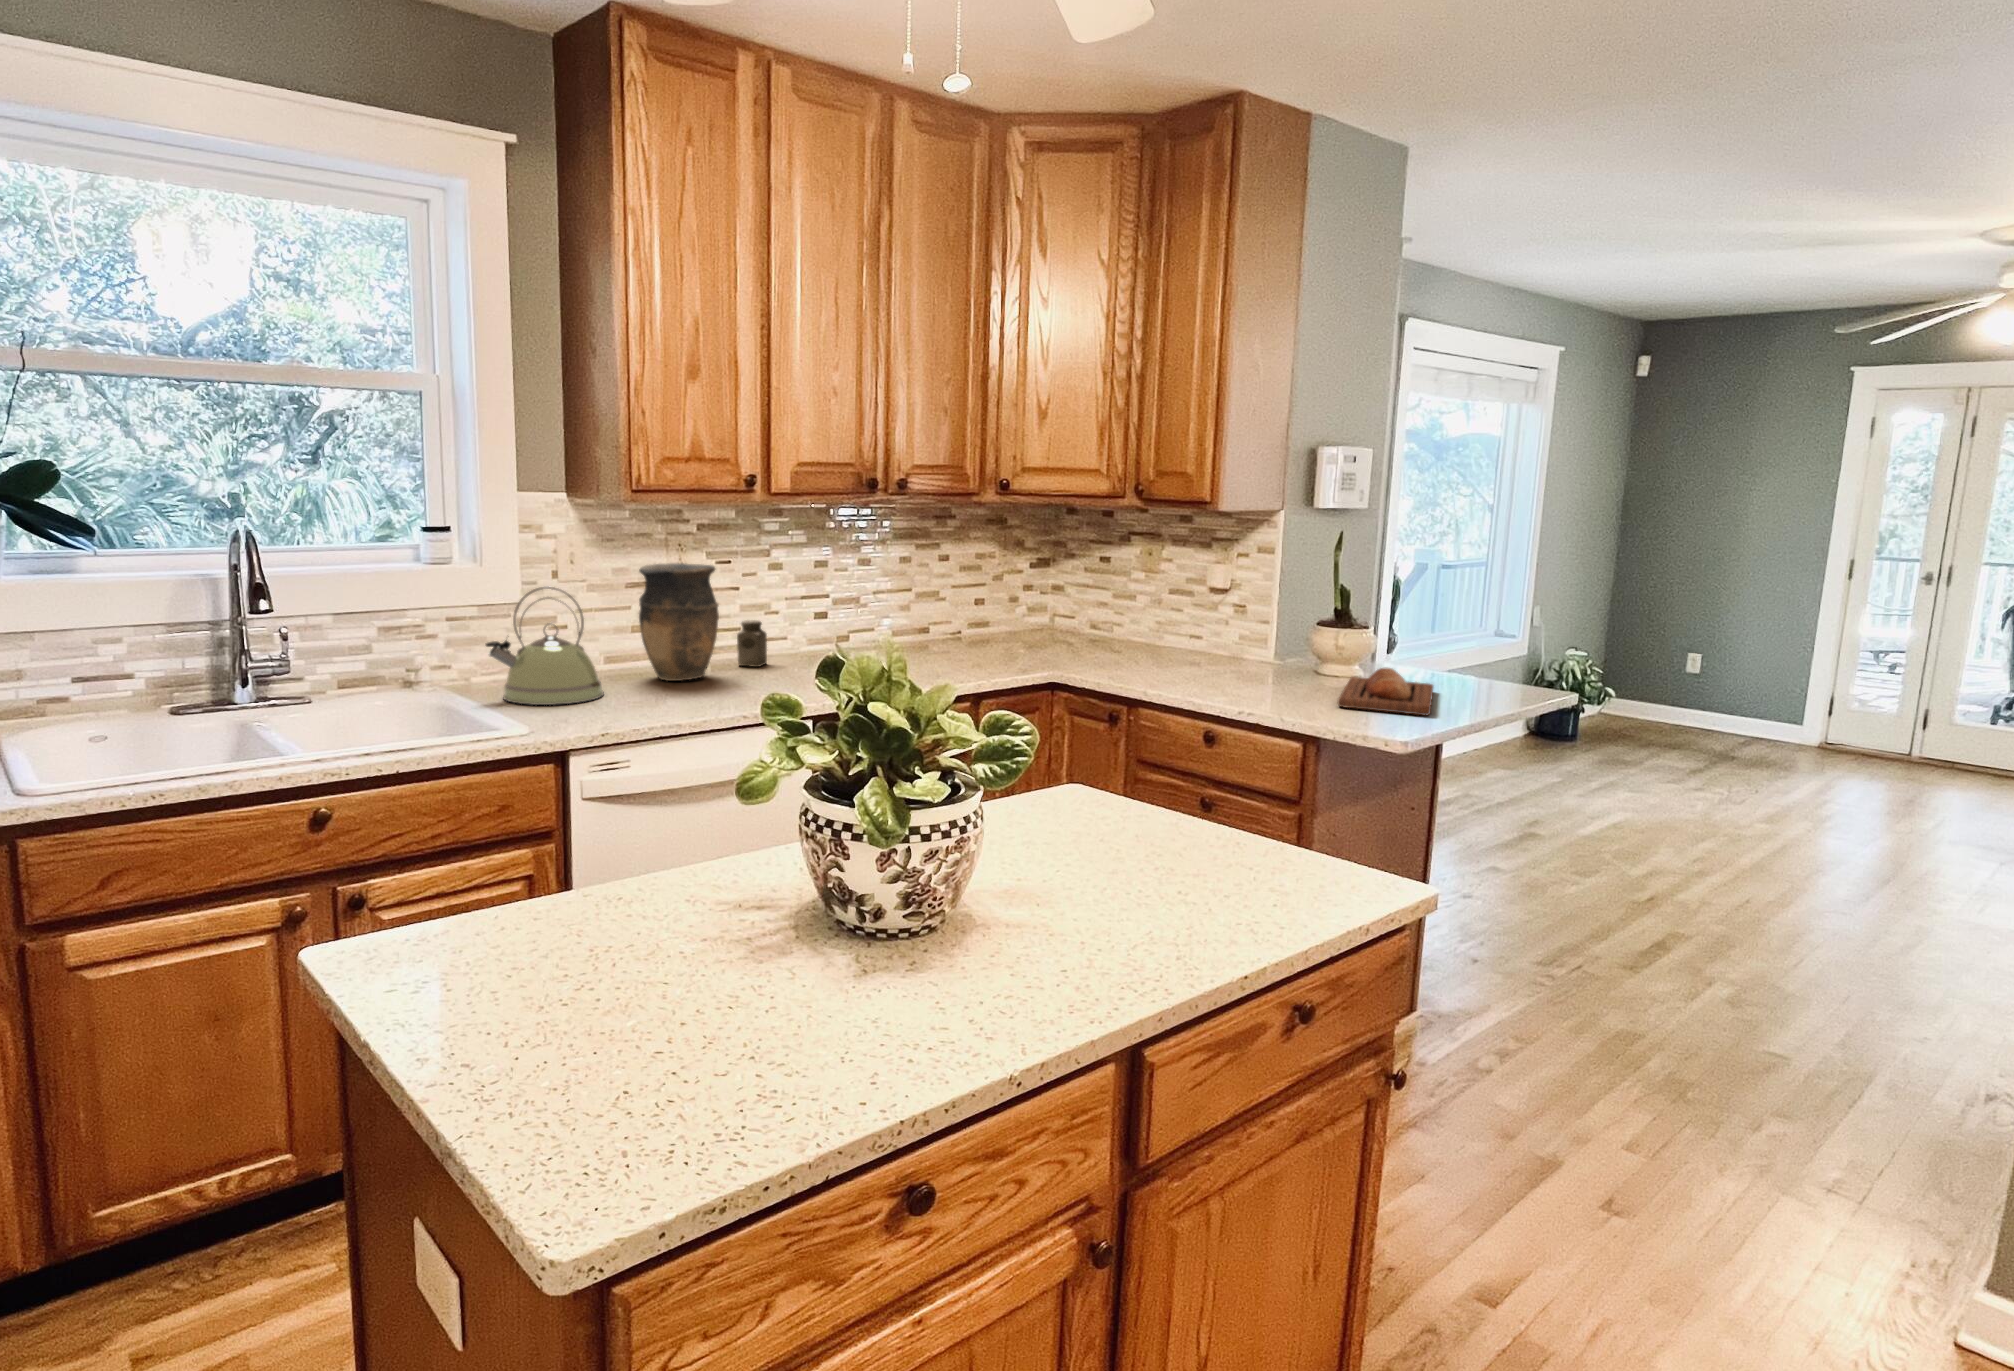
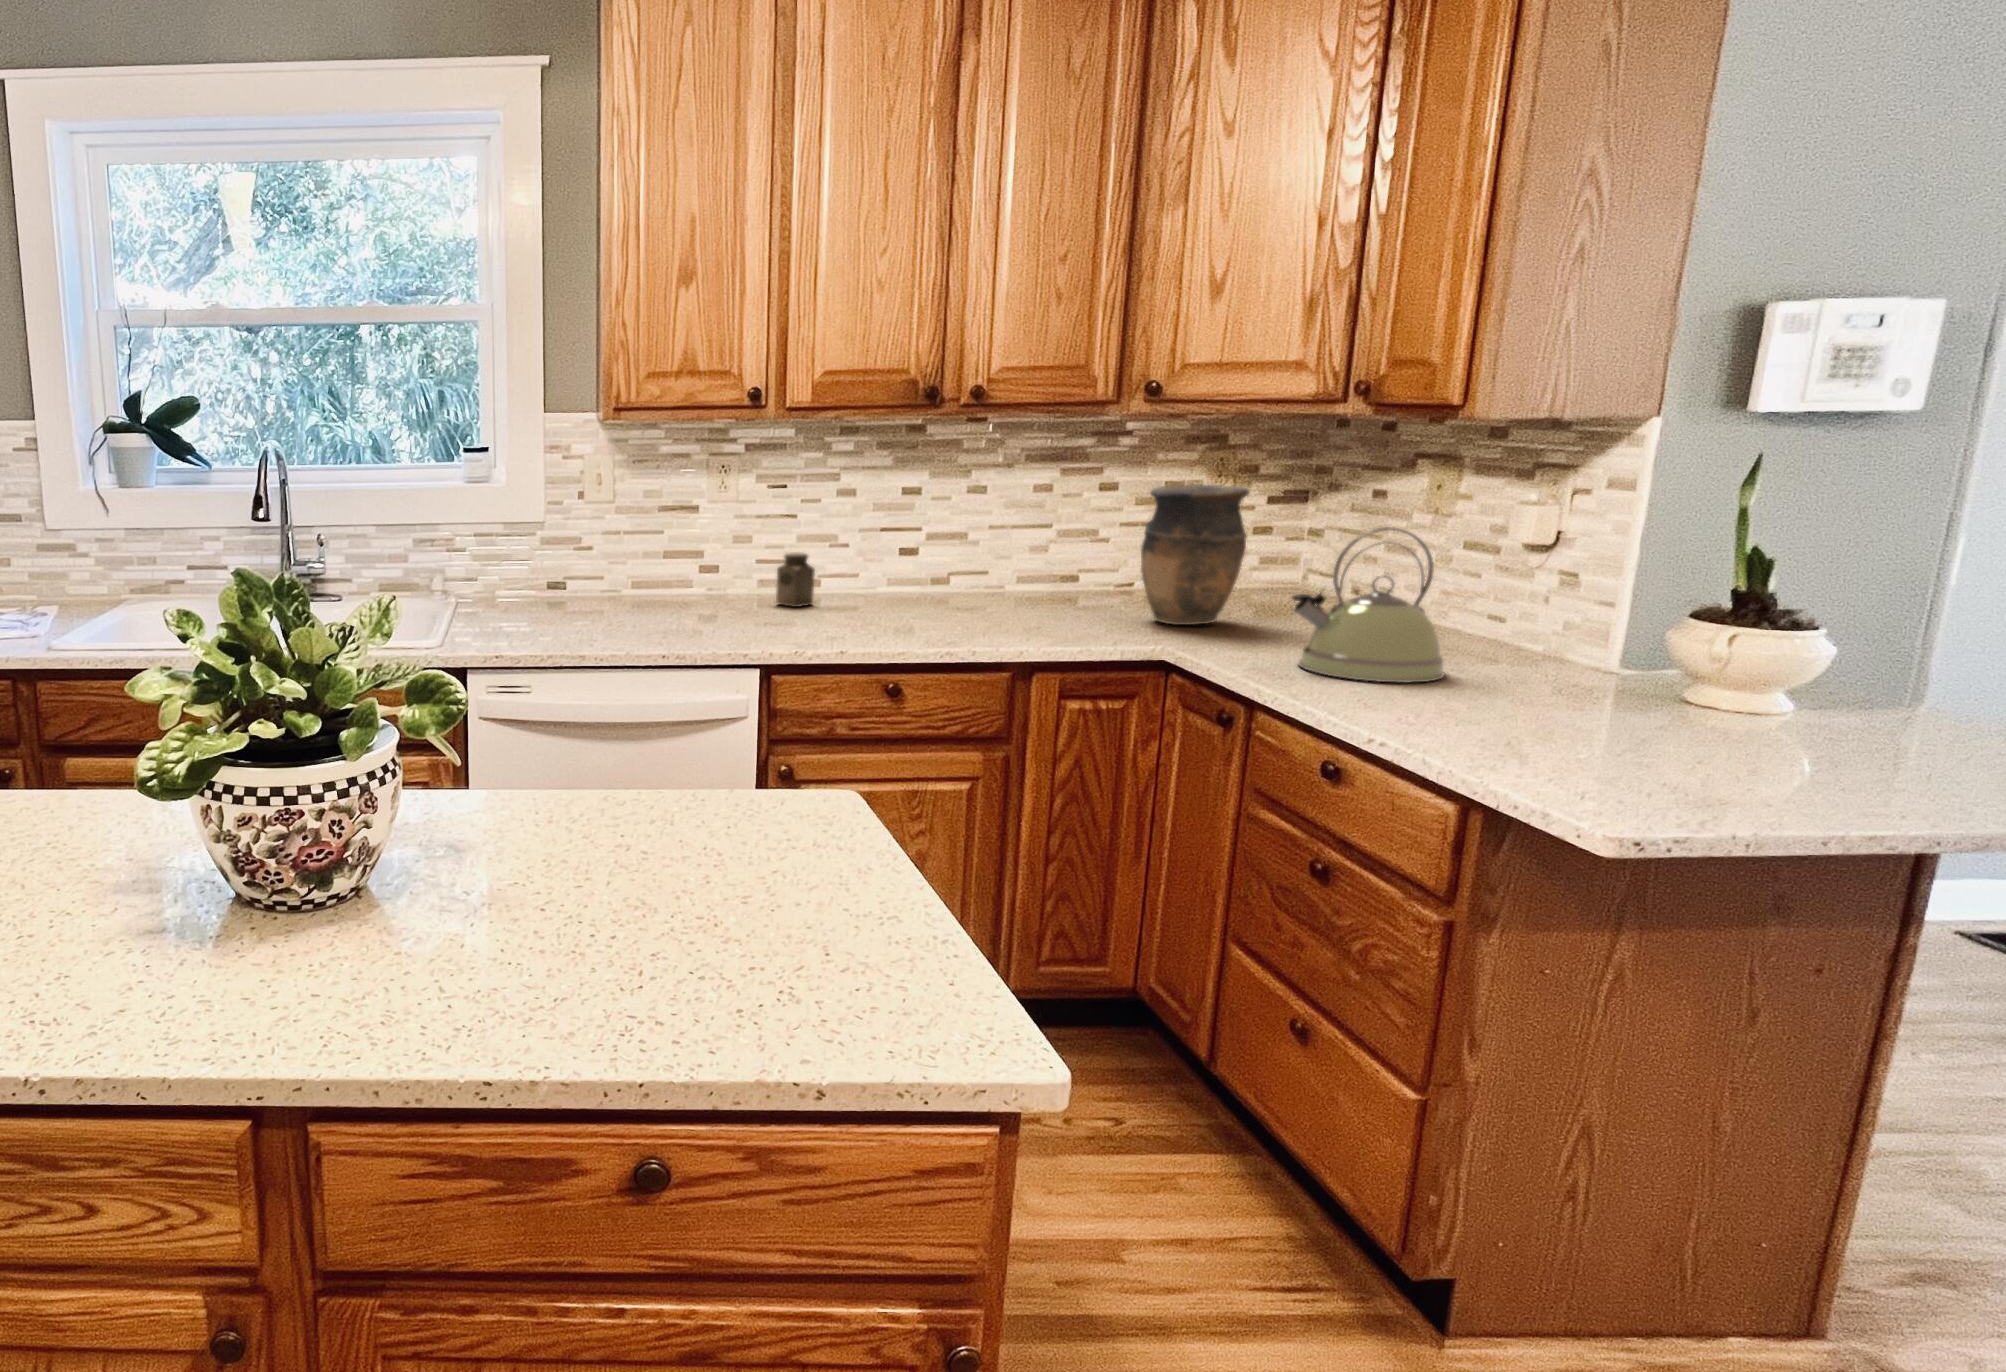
vase: present [639,563,719,681] -> present [1141,485,1250,625]
kettle: present [485,586,604,705] -> present [1292,527,1444,683]
bread loaf: present [1338,668,1433,715] -> none [1526,685,1828,767]

